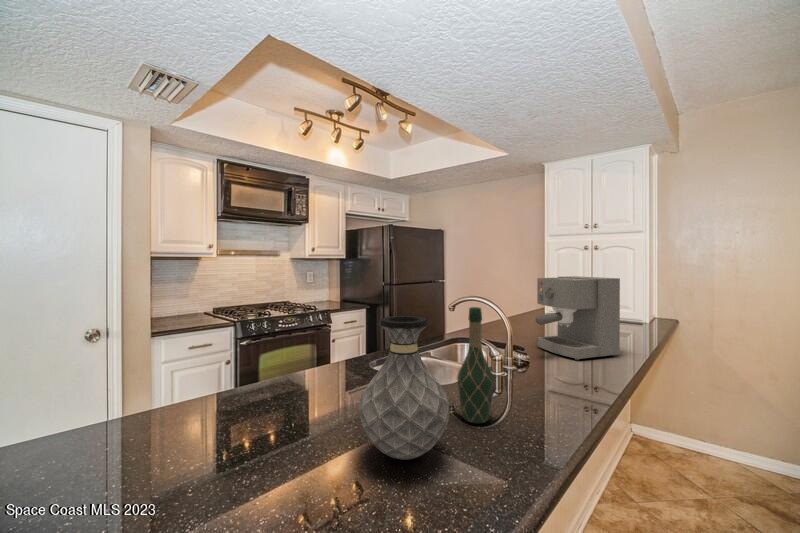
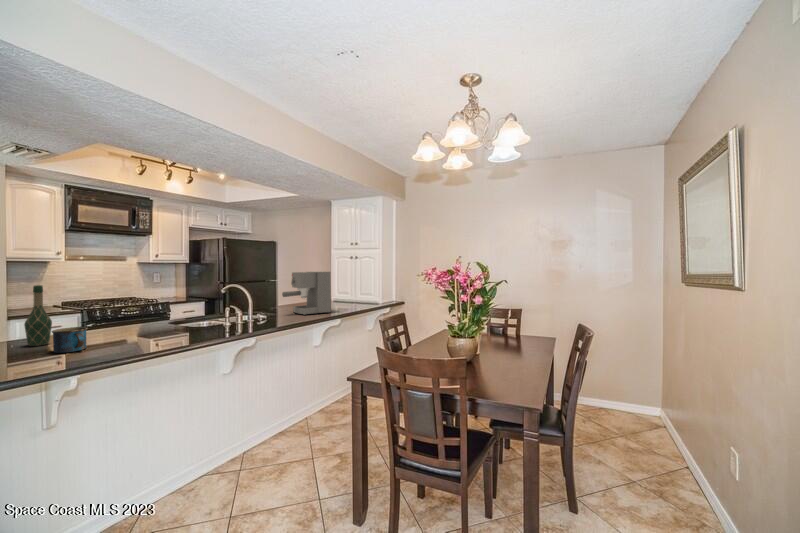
wine bottle: present [457,307,494,423] -> present [24,285,52,346]
vase: present [359,316,450,460] -> none [140,284,185,342]
mug: none [190,411,259,489] -> present [52,327,88,353]

